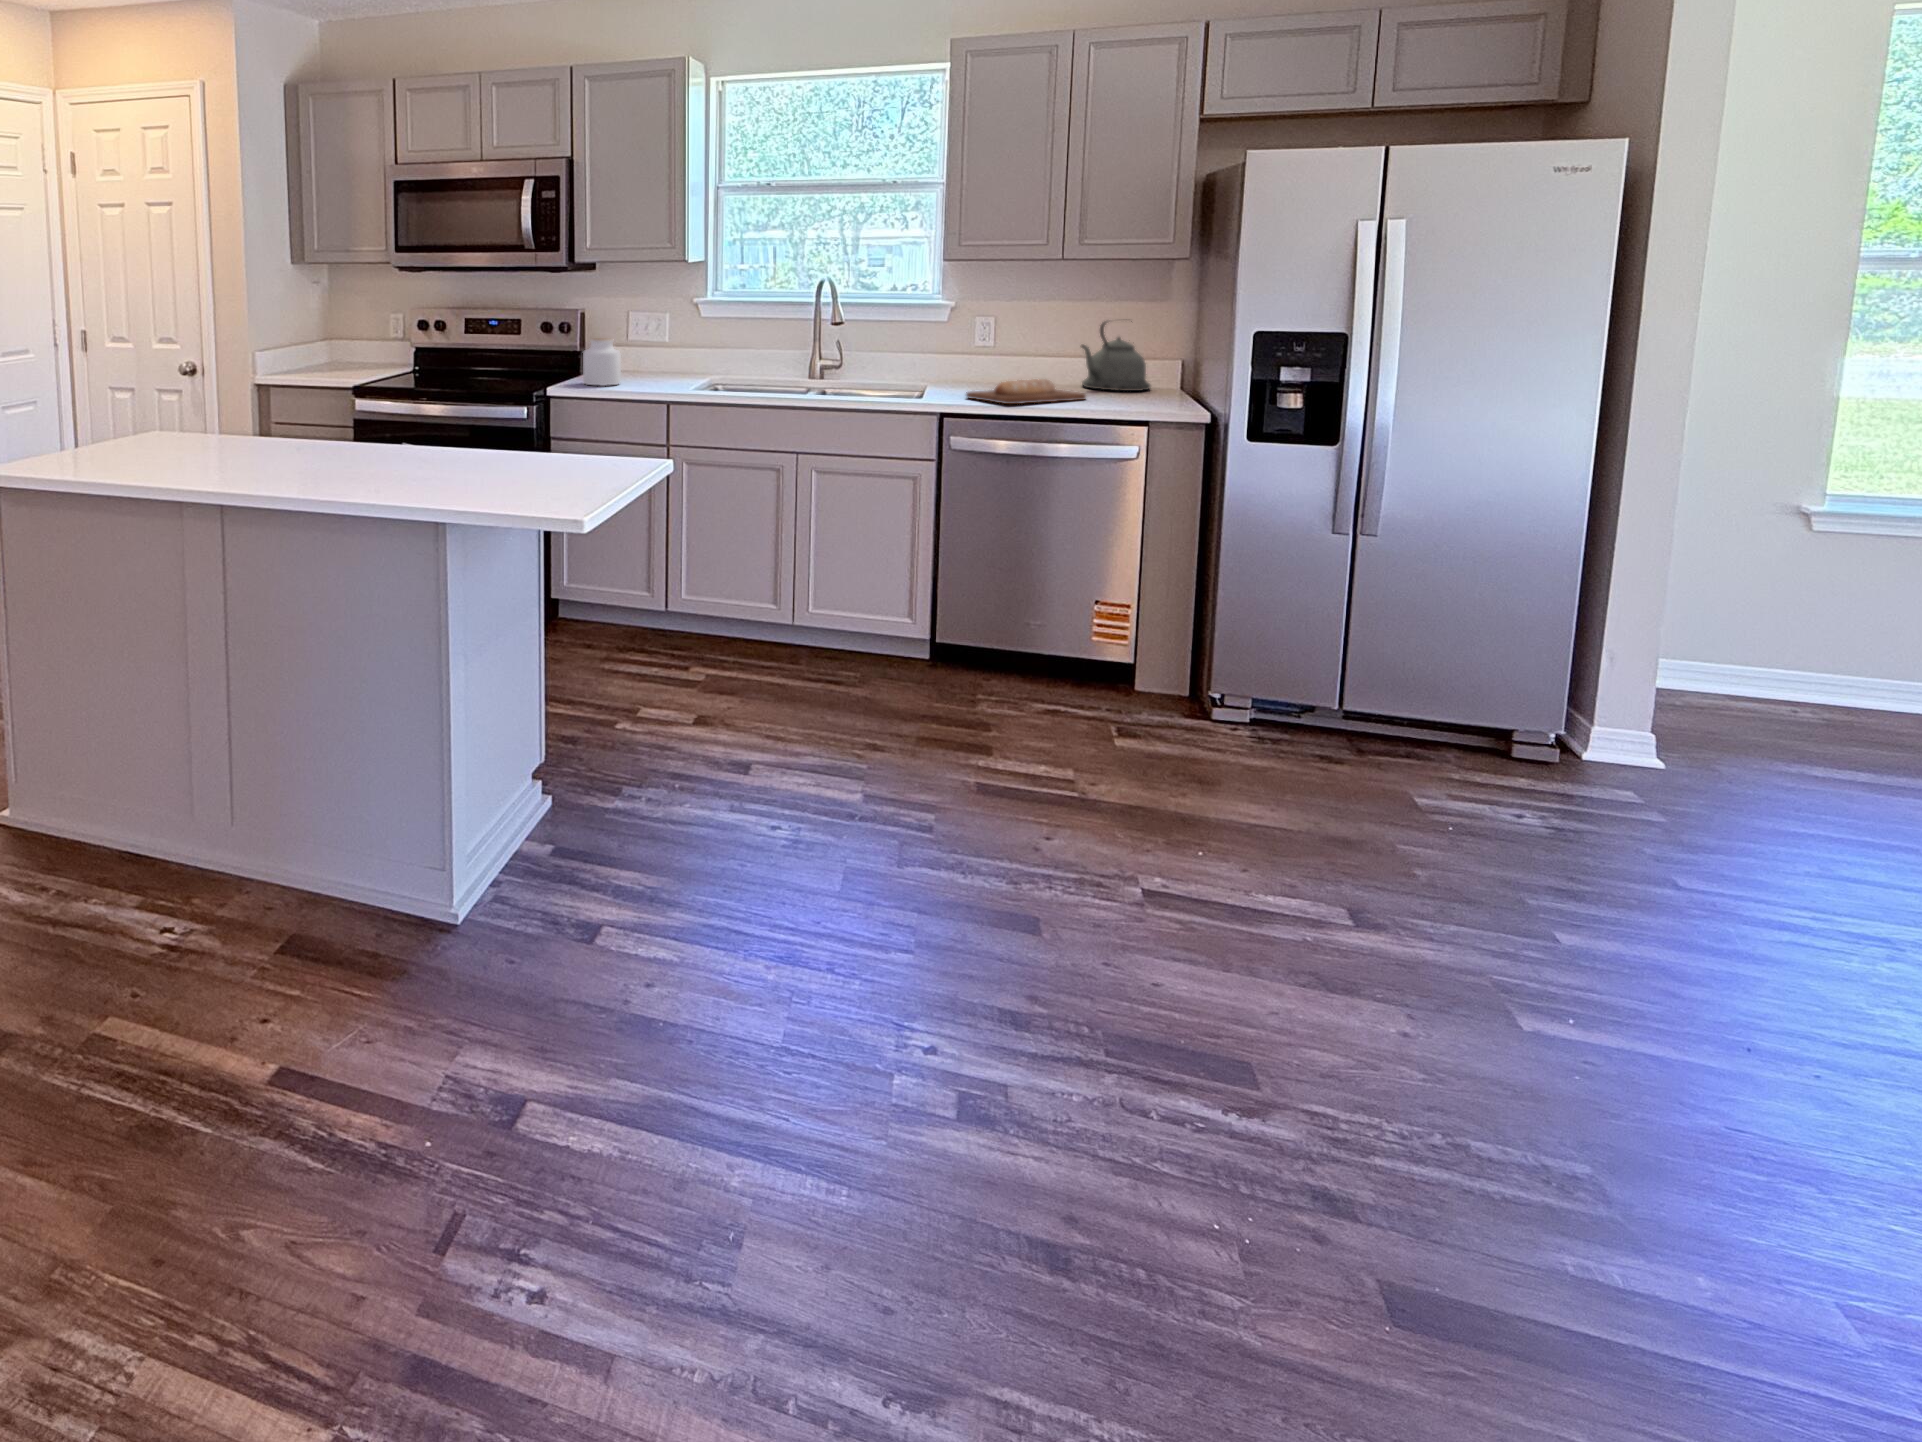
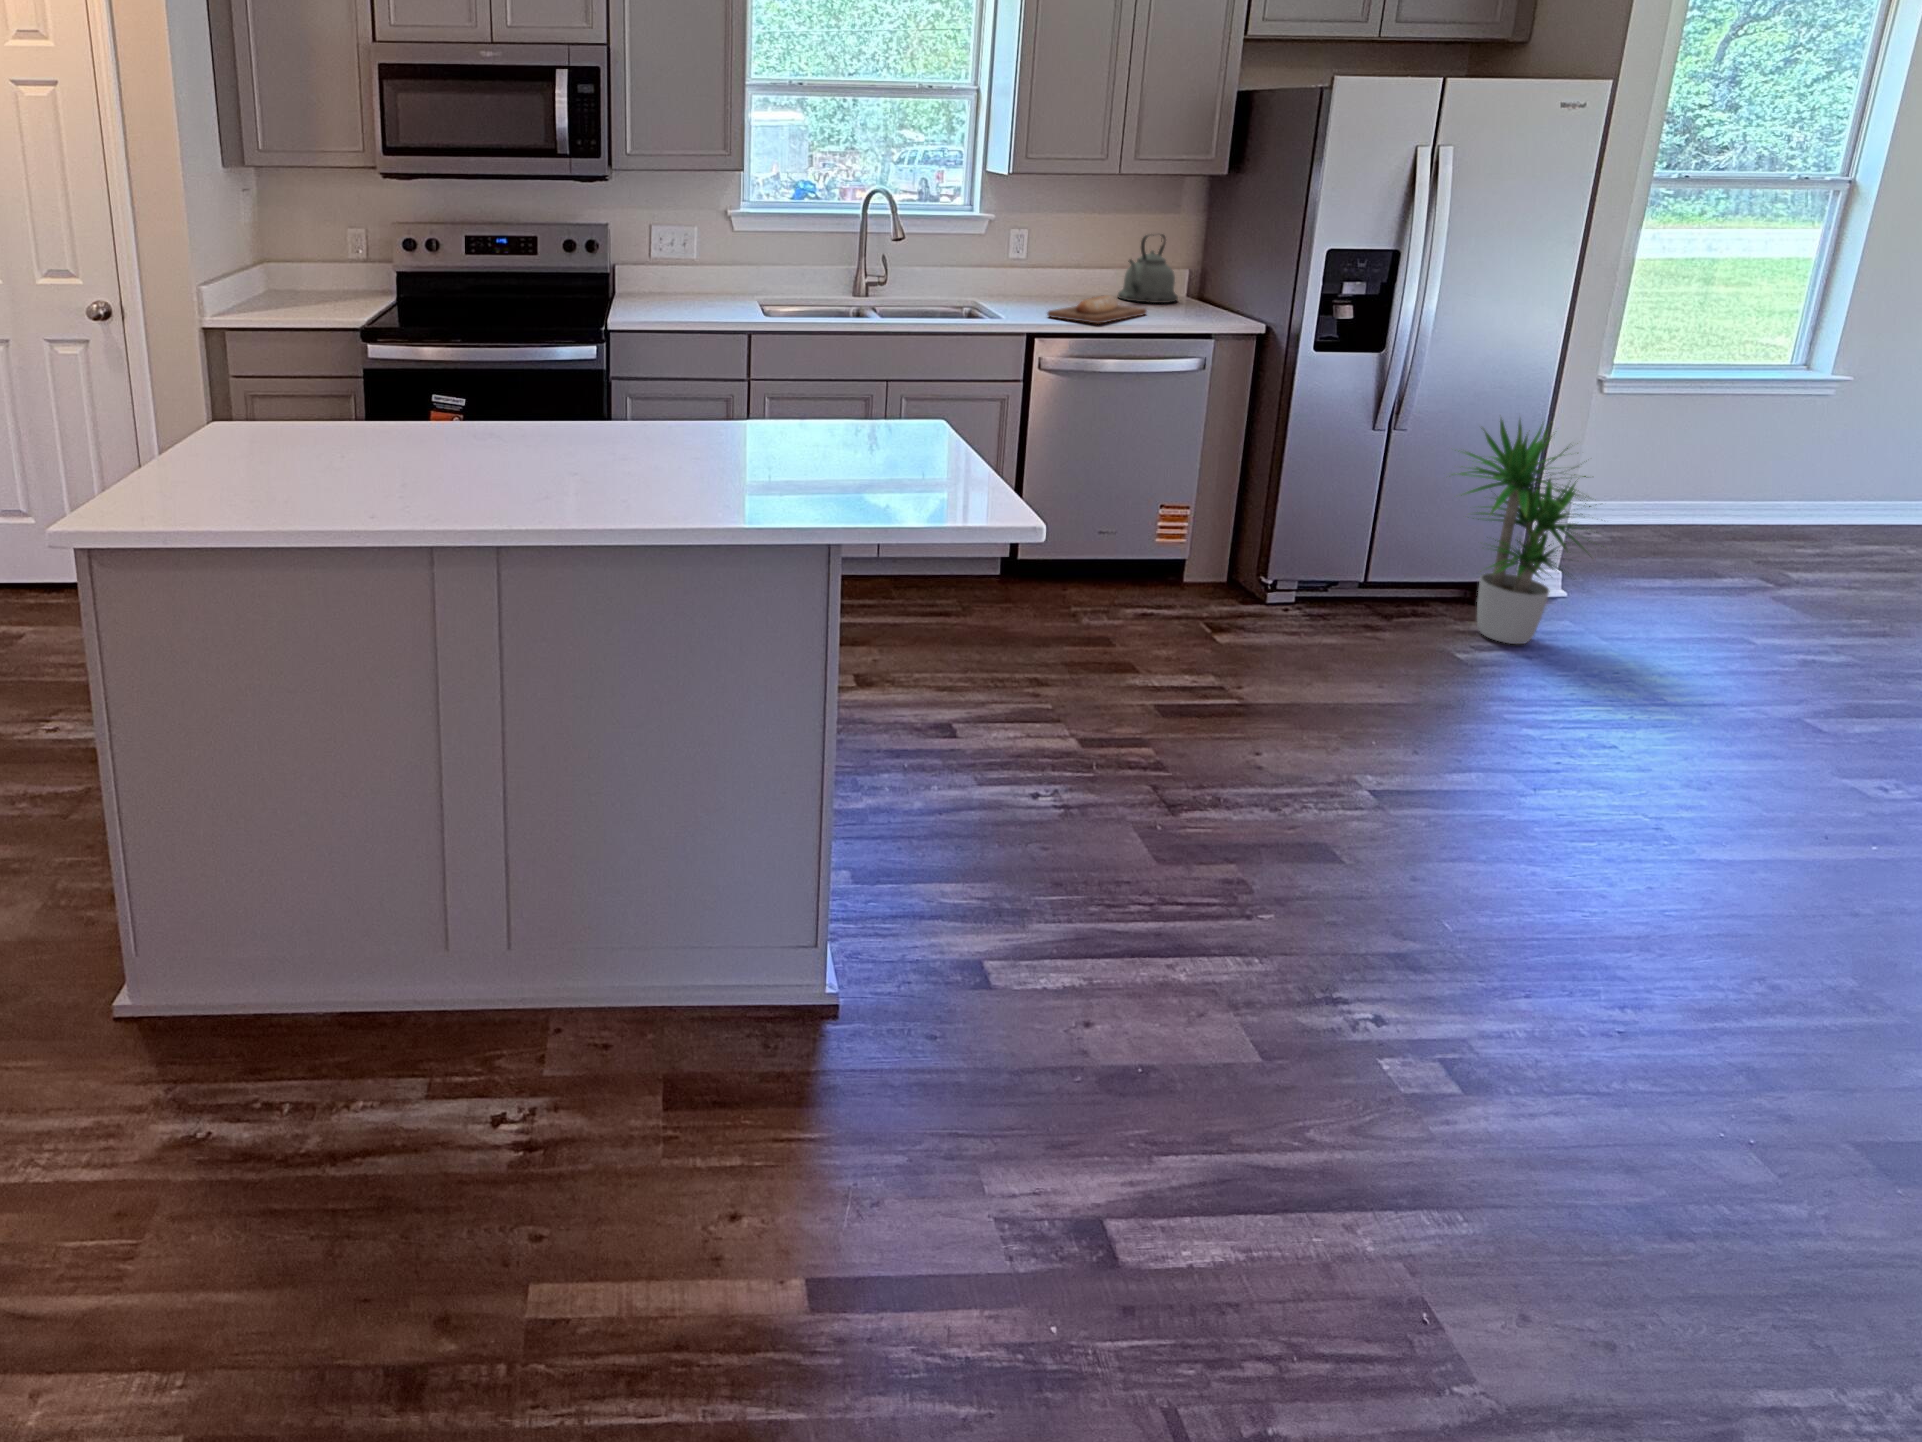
jar: present [583,338,621,386] -> none [648,259,691,315]
potted plant: none [1411,518,1650,804] -> present [1452,419,1591,644]

